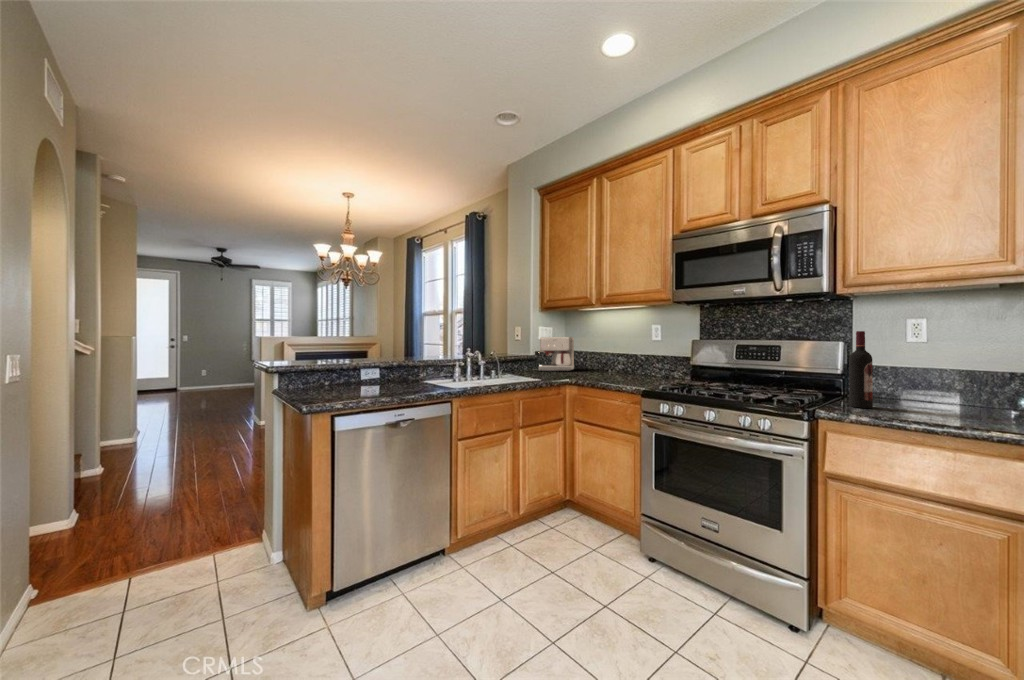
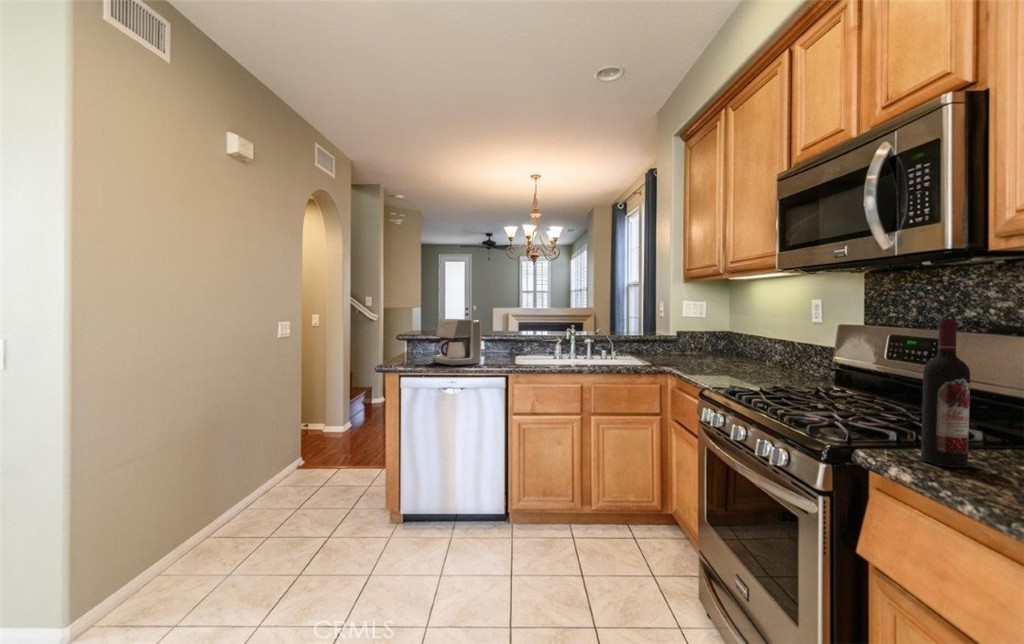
coffee maker: present [539,337,574,371] -> present [429,319,481,366]

